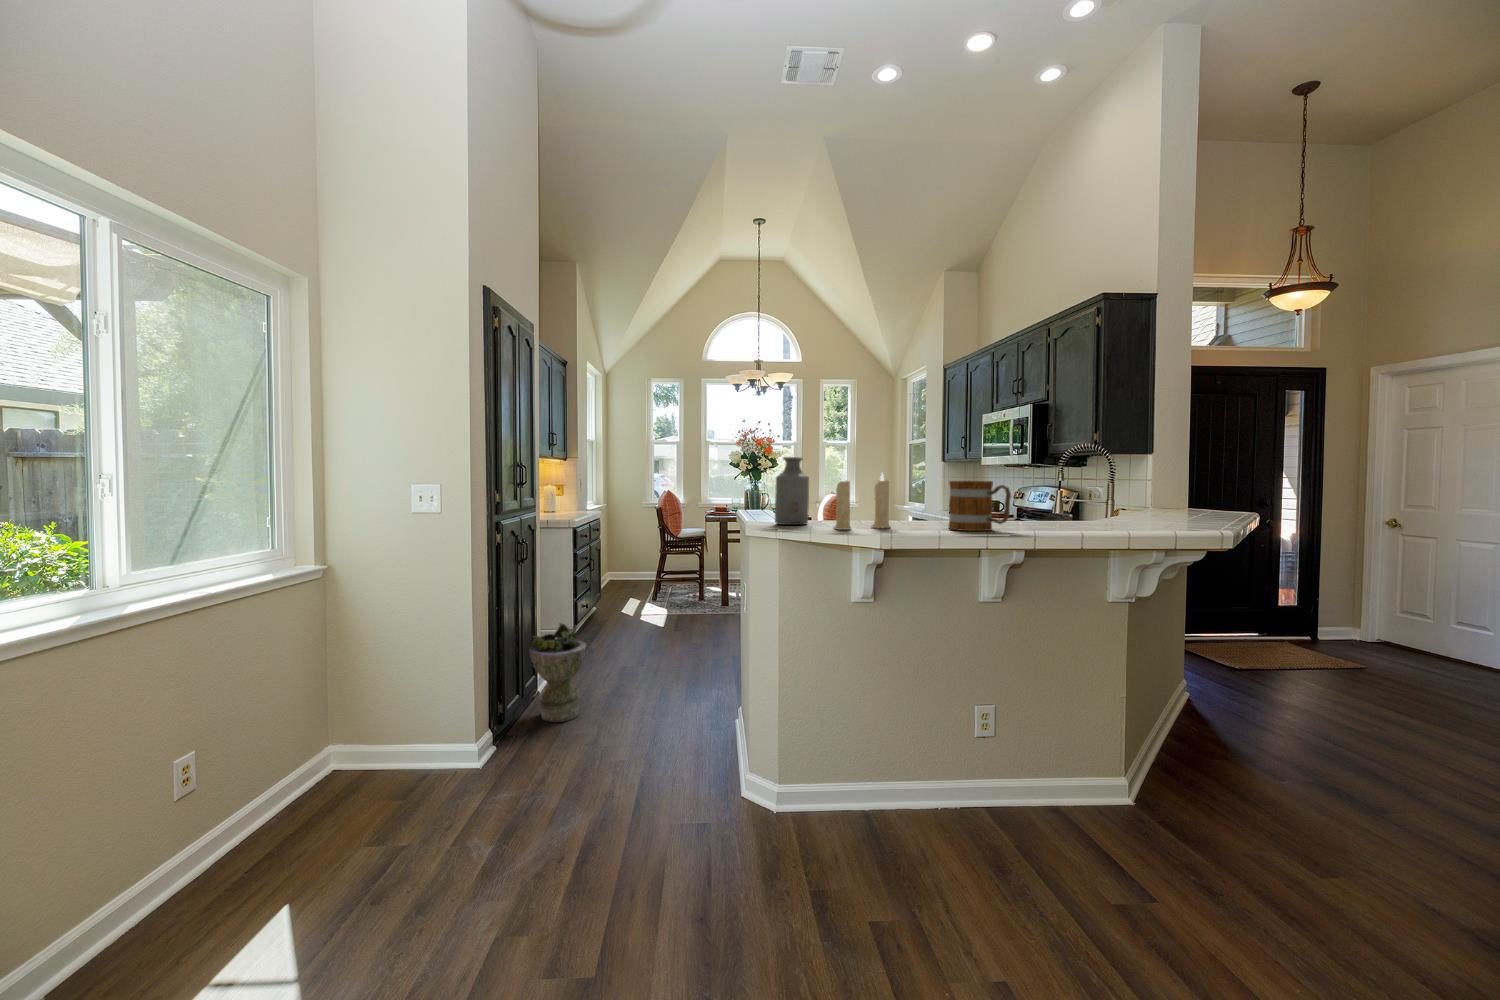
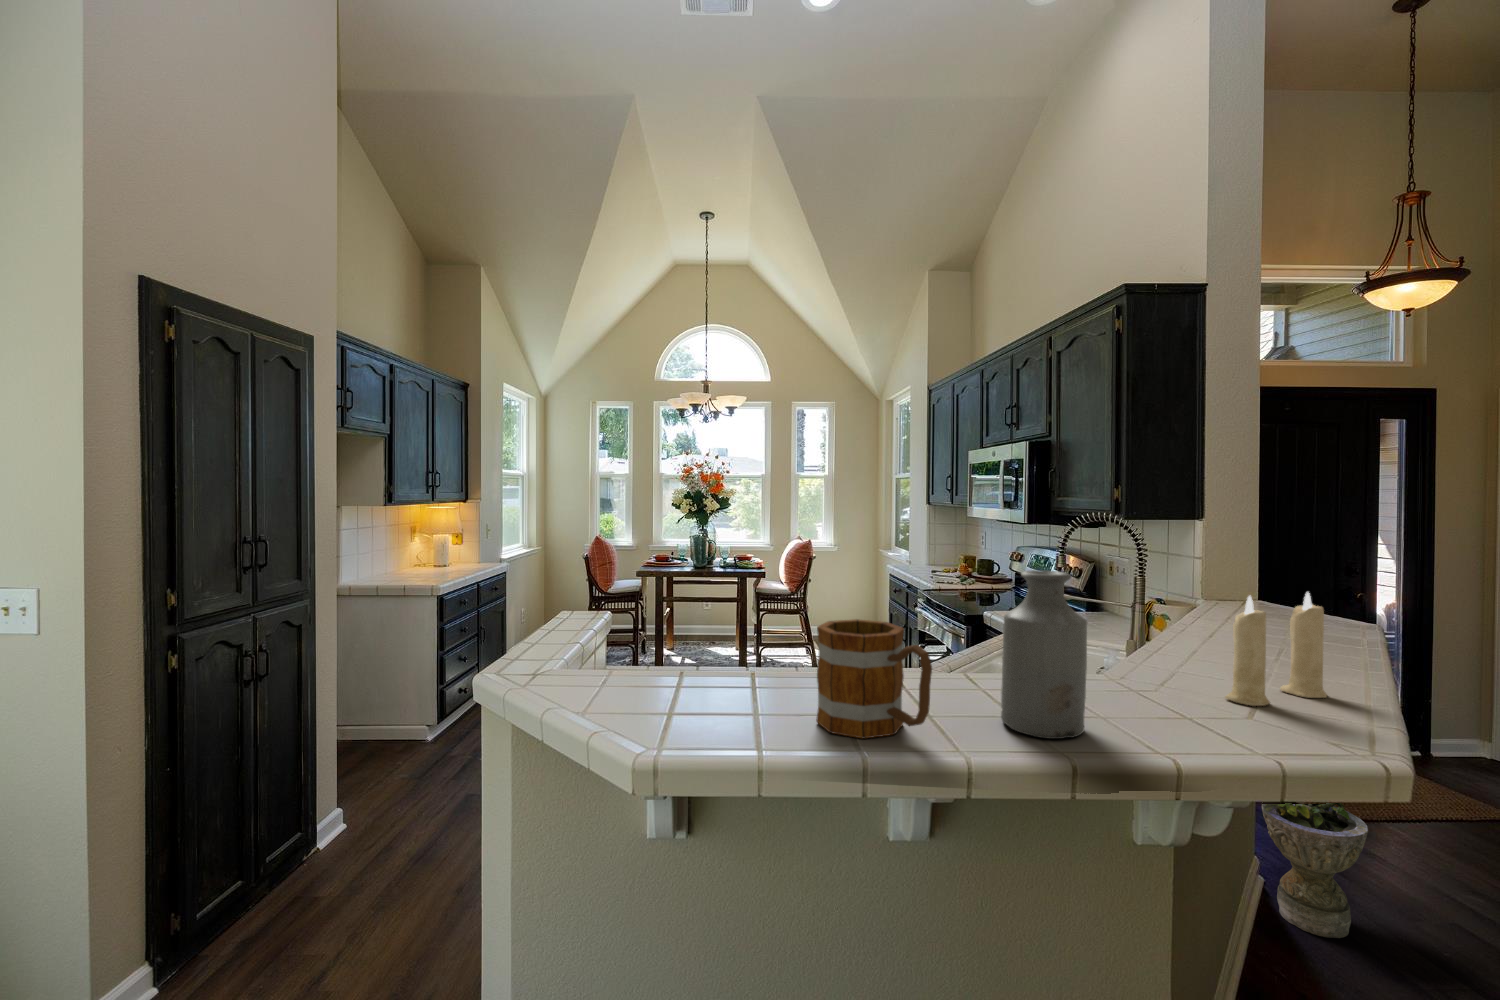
bottle: present [775,457,809,525] -> present [1001,570,1087,739]
candle: present [833,474,890,530] -> present [1225,592,1327,706]
planter: present [529,623,586,722] -> present [1262,803,1368,938]

